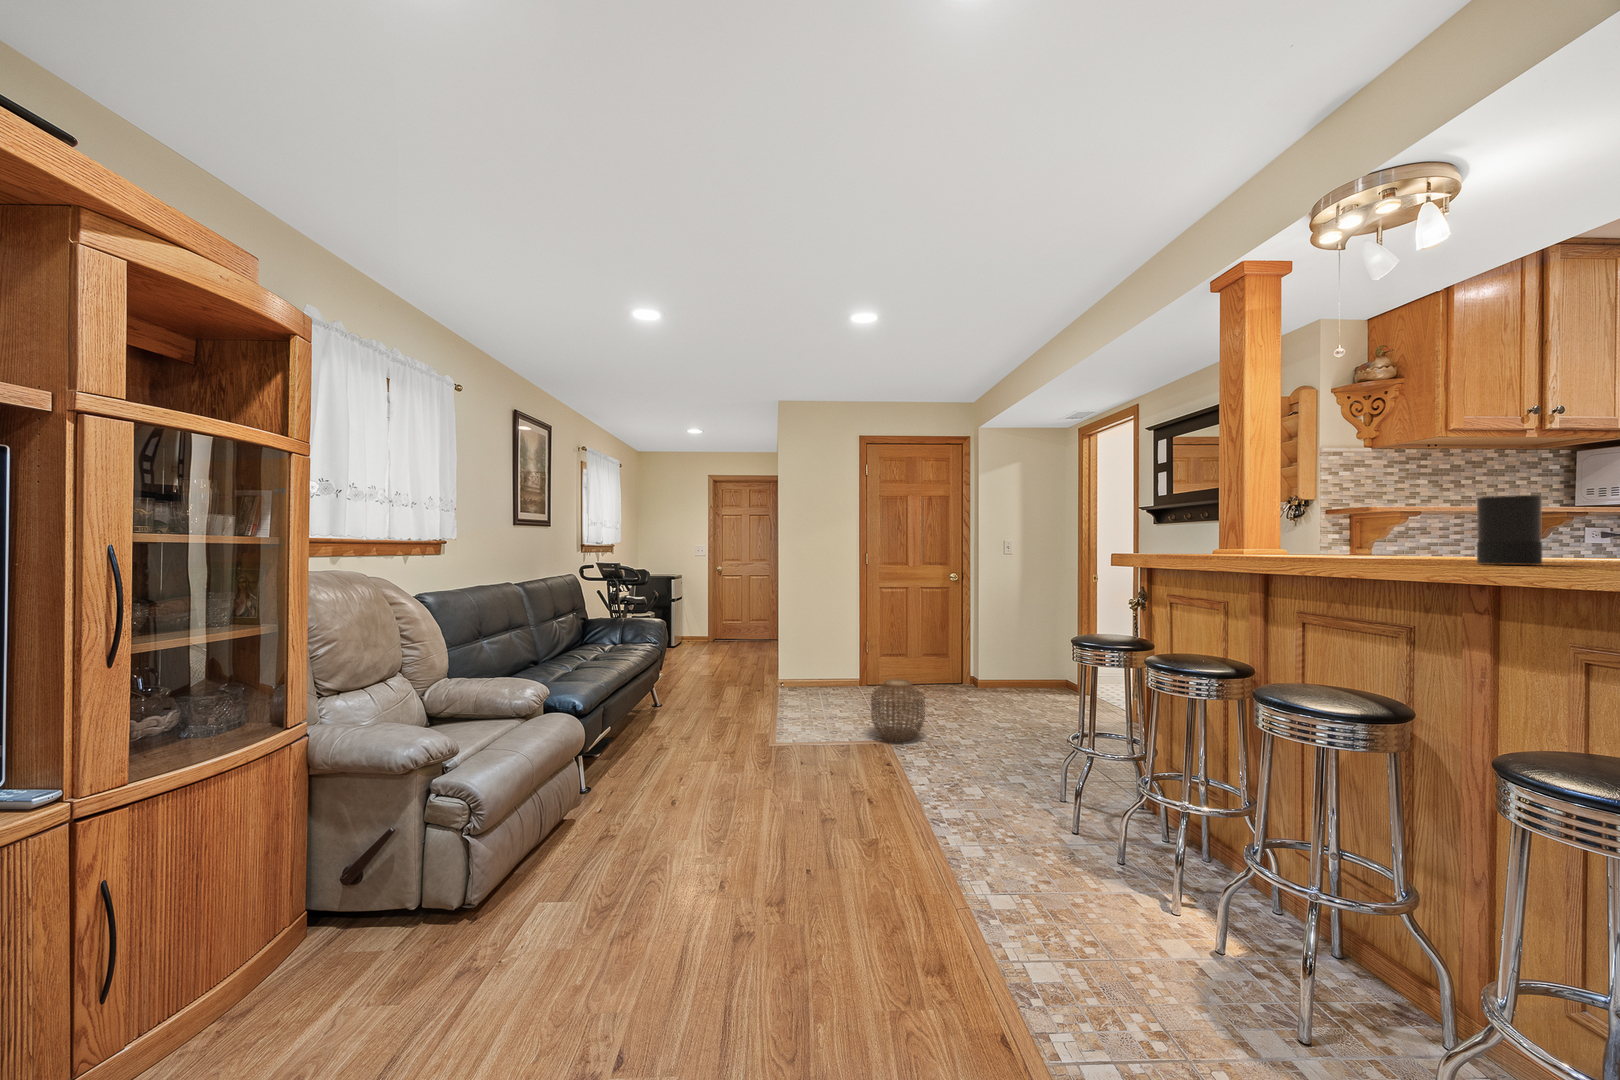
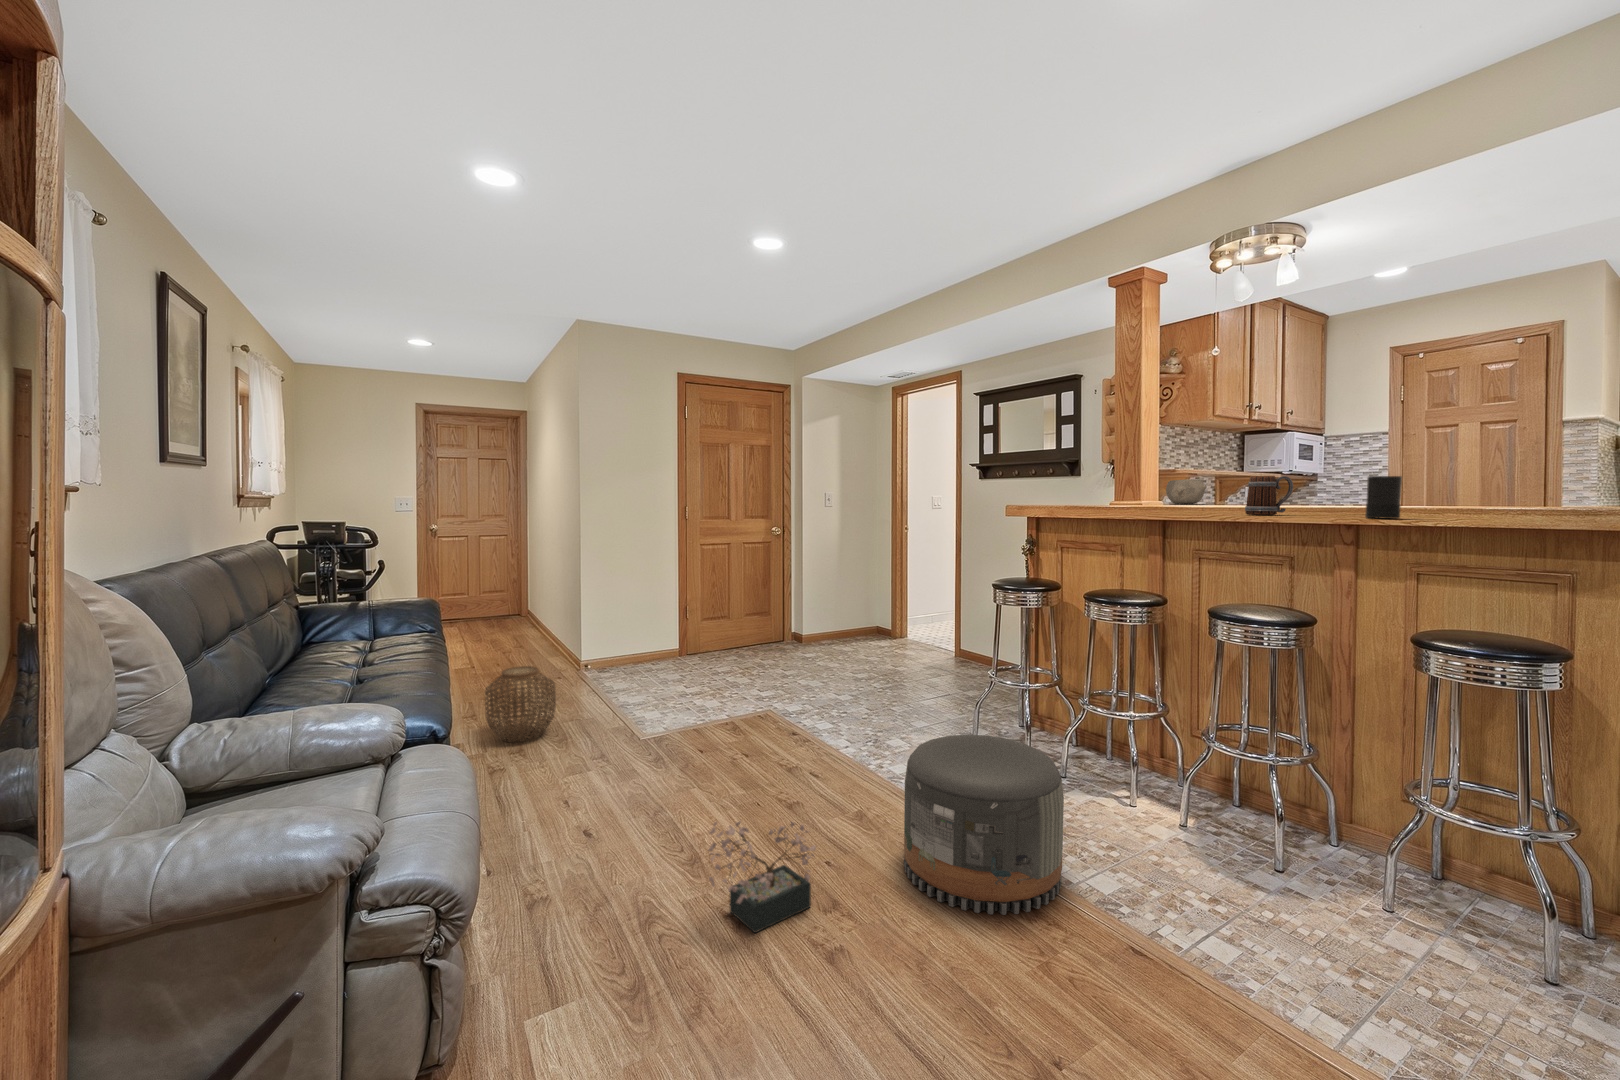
beer mug: none [1320,504,1396,559] -> present [1245,476,1293,515]
bowl: none [1393,517,1457,550] -> present [1166,479,1206,504]
woven basket: present [871,679,925,742] -> present [485,666,556,743]
pouf: none [807,792,979,1012] -> present [904,735,1064,915]
decorative plant: none [603,824,718,937] -> present [708,821,816,933]

